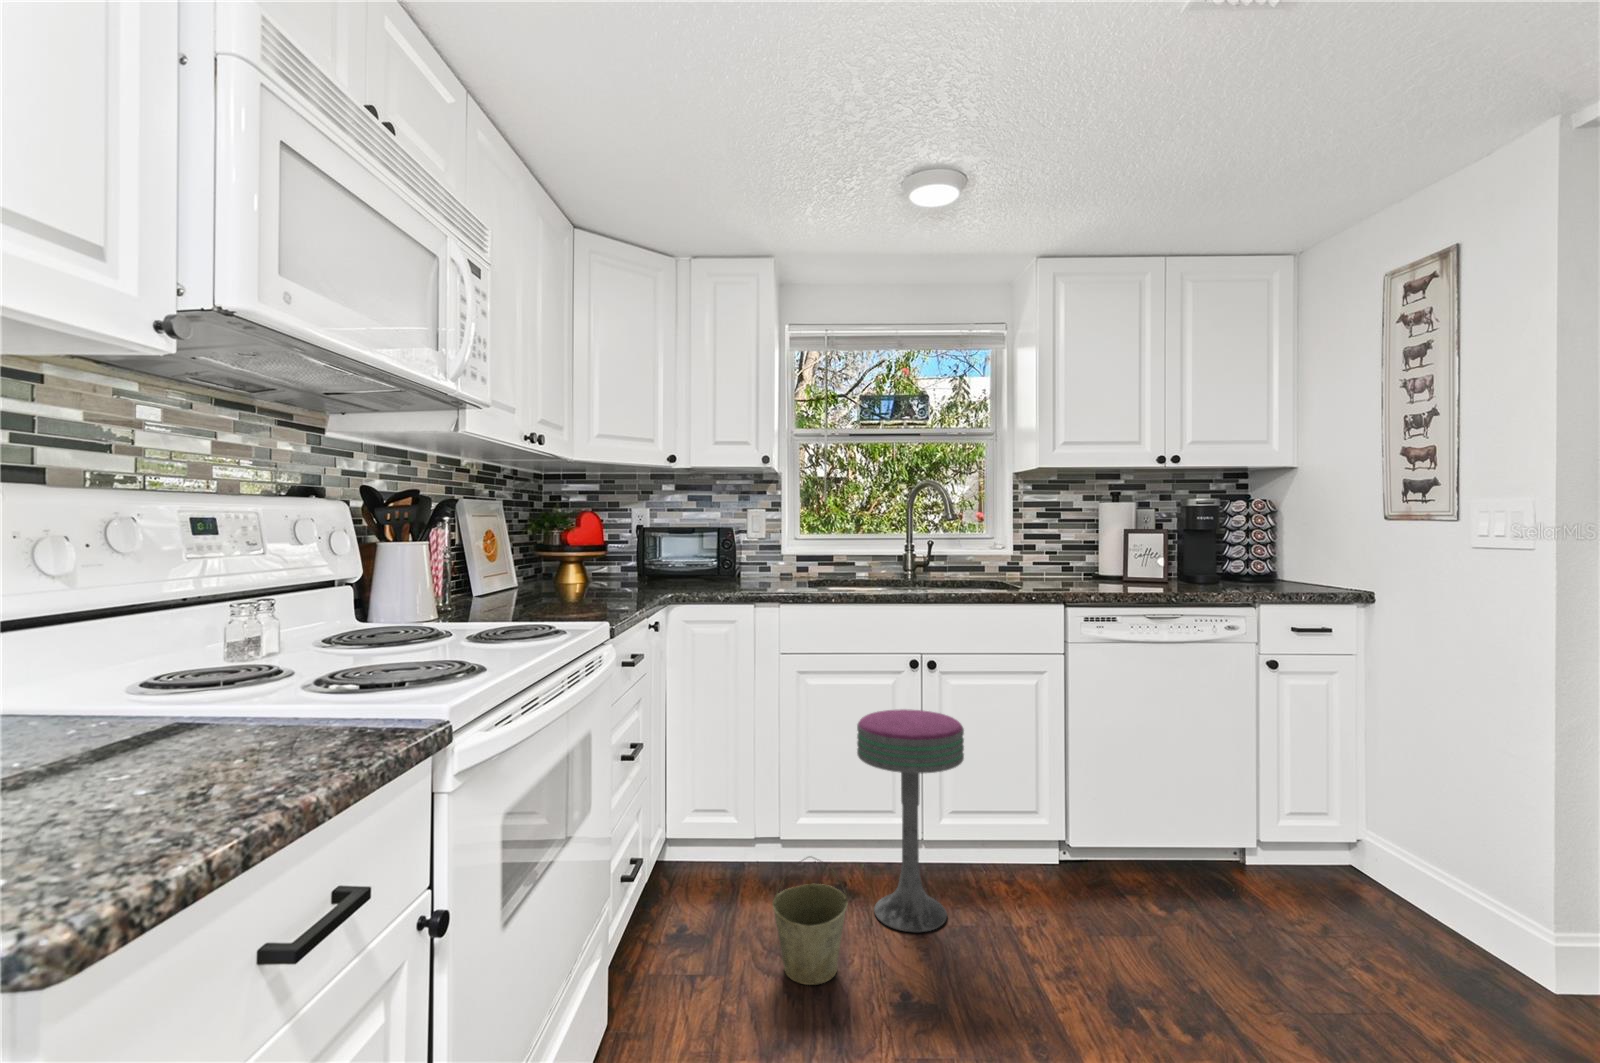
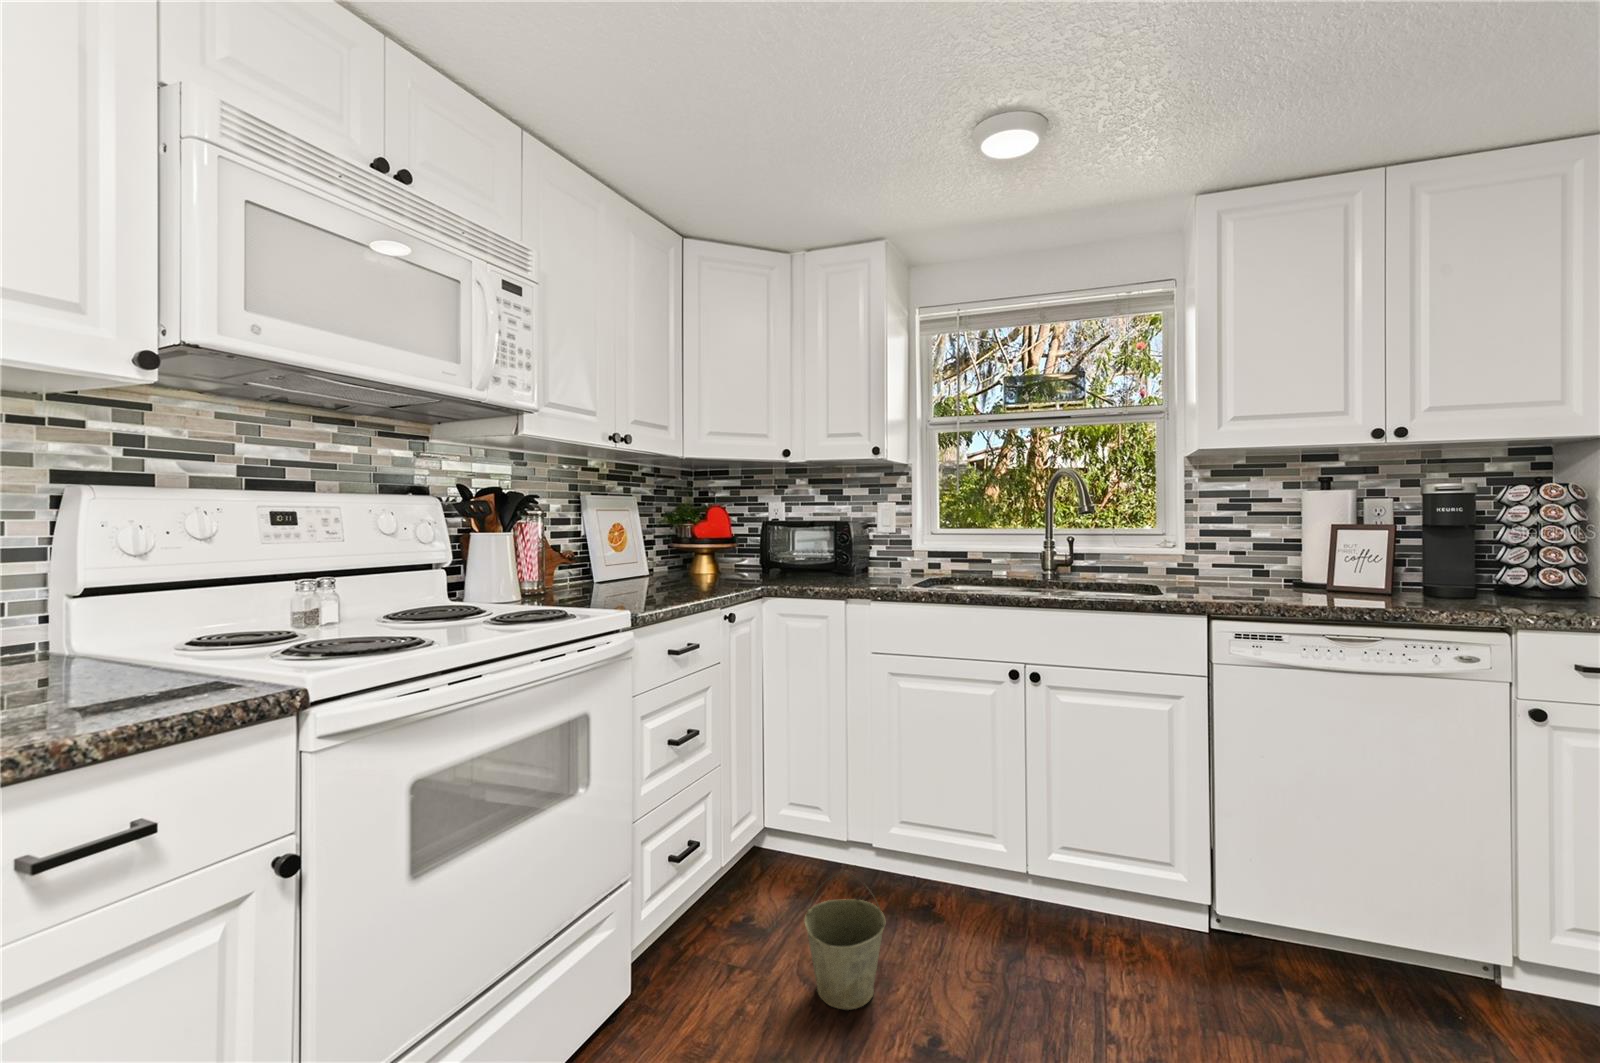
bar stool: present [857,709,964,932] -> none [925,723,1048,980]

